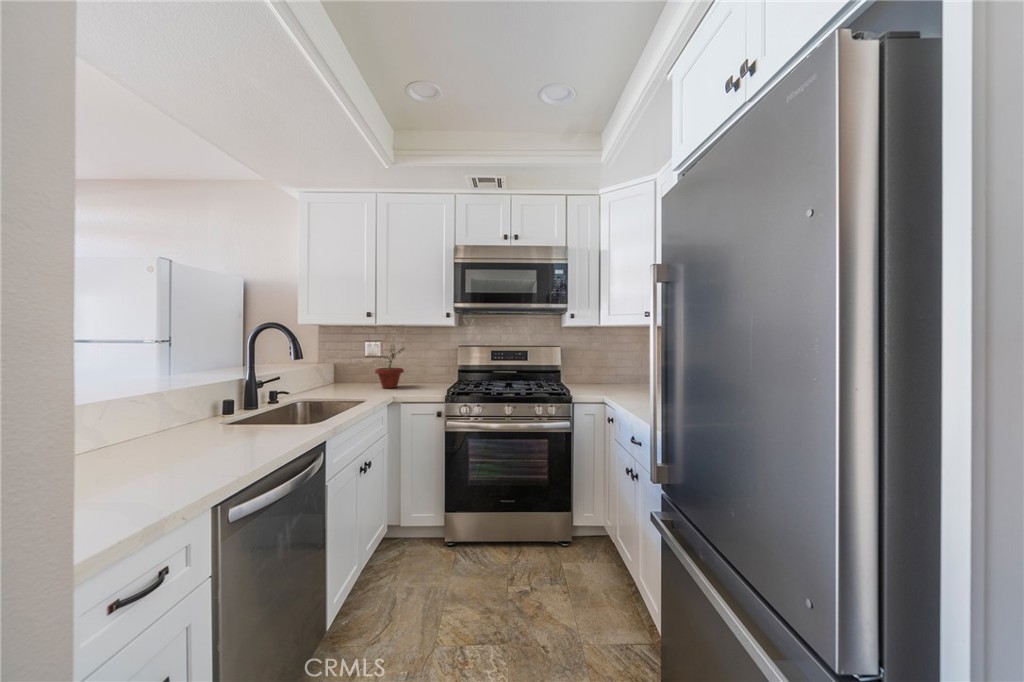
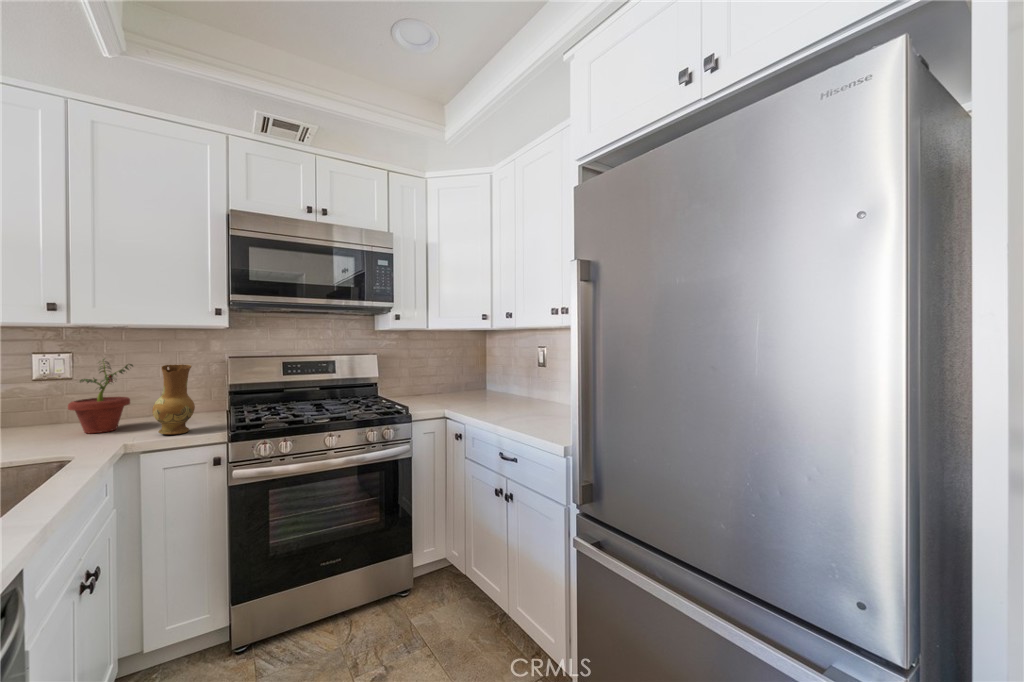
ceramic jug: none [409,349,431,393] -> present [152,364,195,435]

